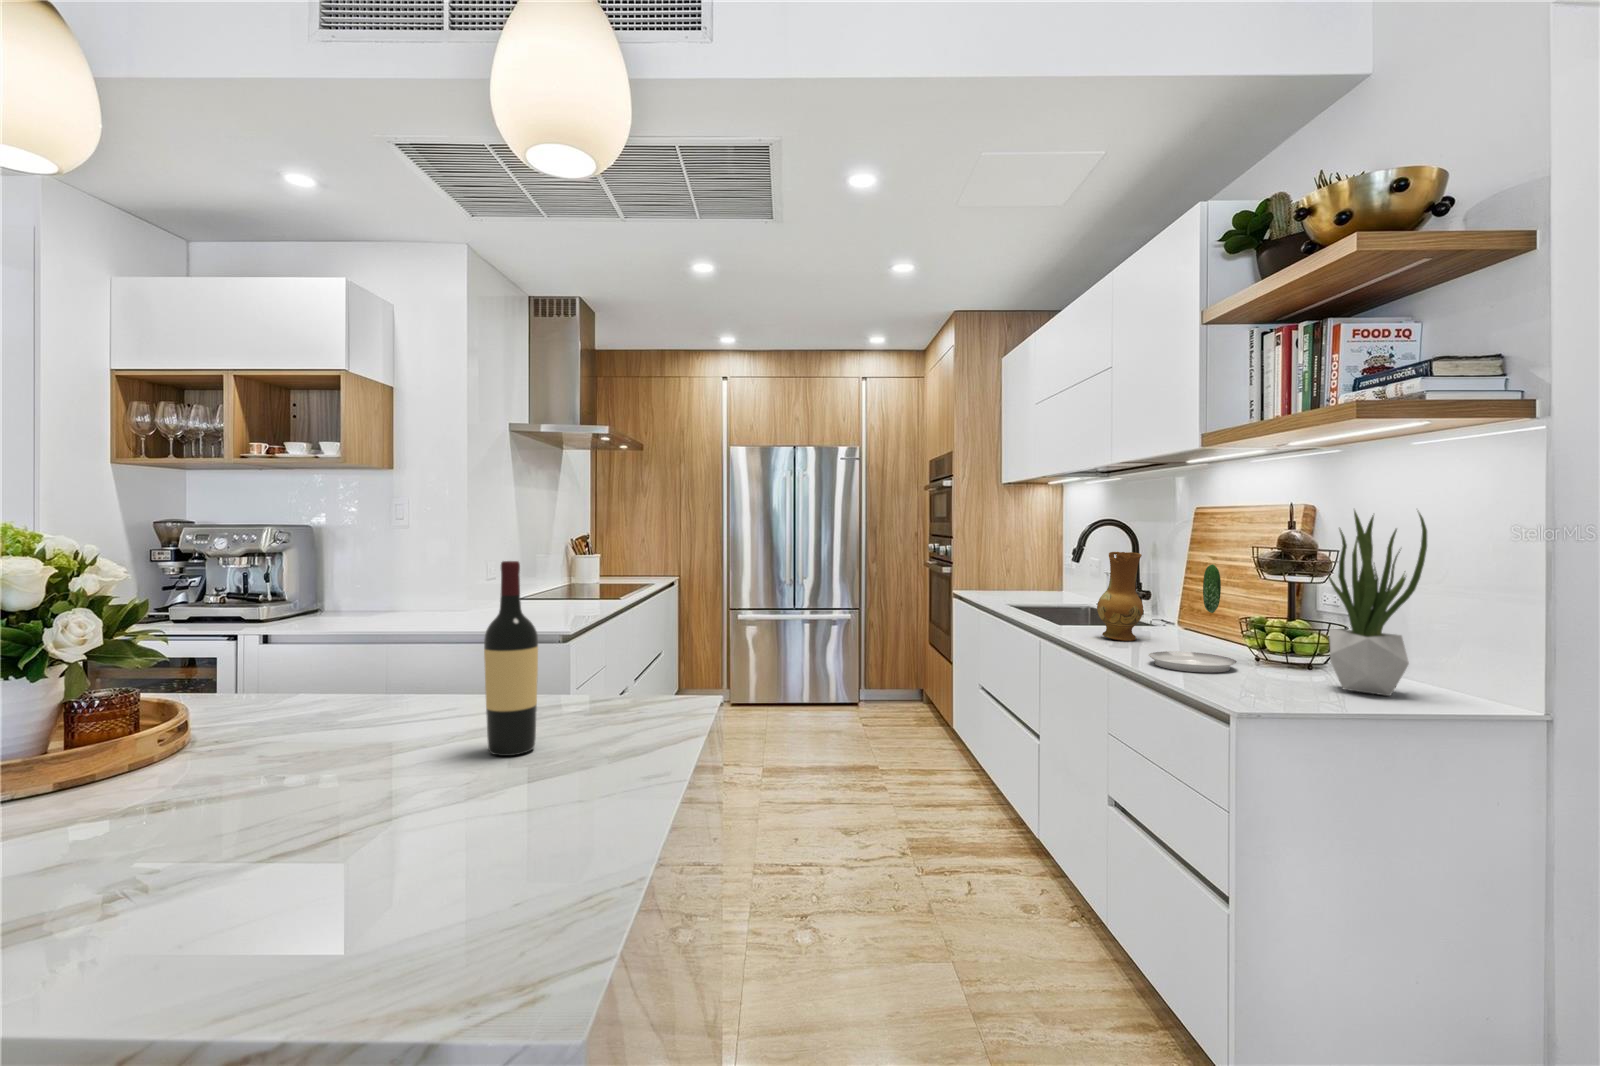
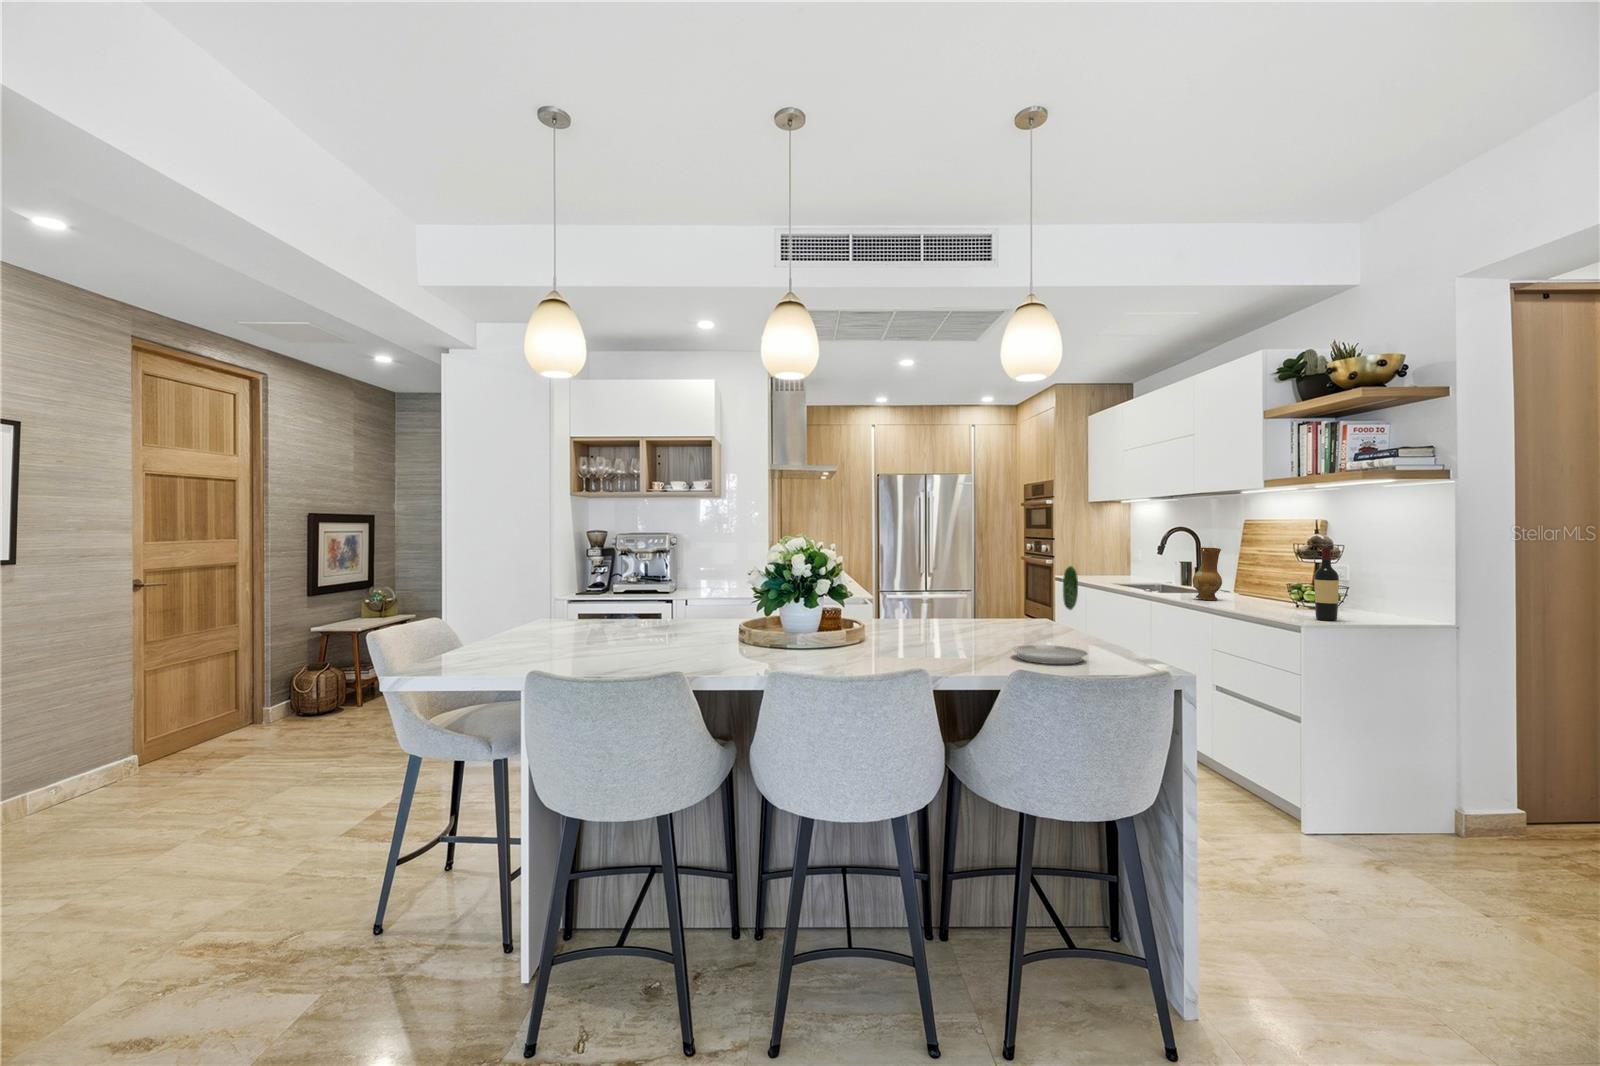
potted plant: present [1328,511,1427,696] -> none [1343,523,1395,619]
wine bottle: present [484,561,538,756] -> present [1314,547,1339,621]
plate: present [1148,564,1237,673] -> present [1012,566,1087,664]

